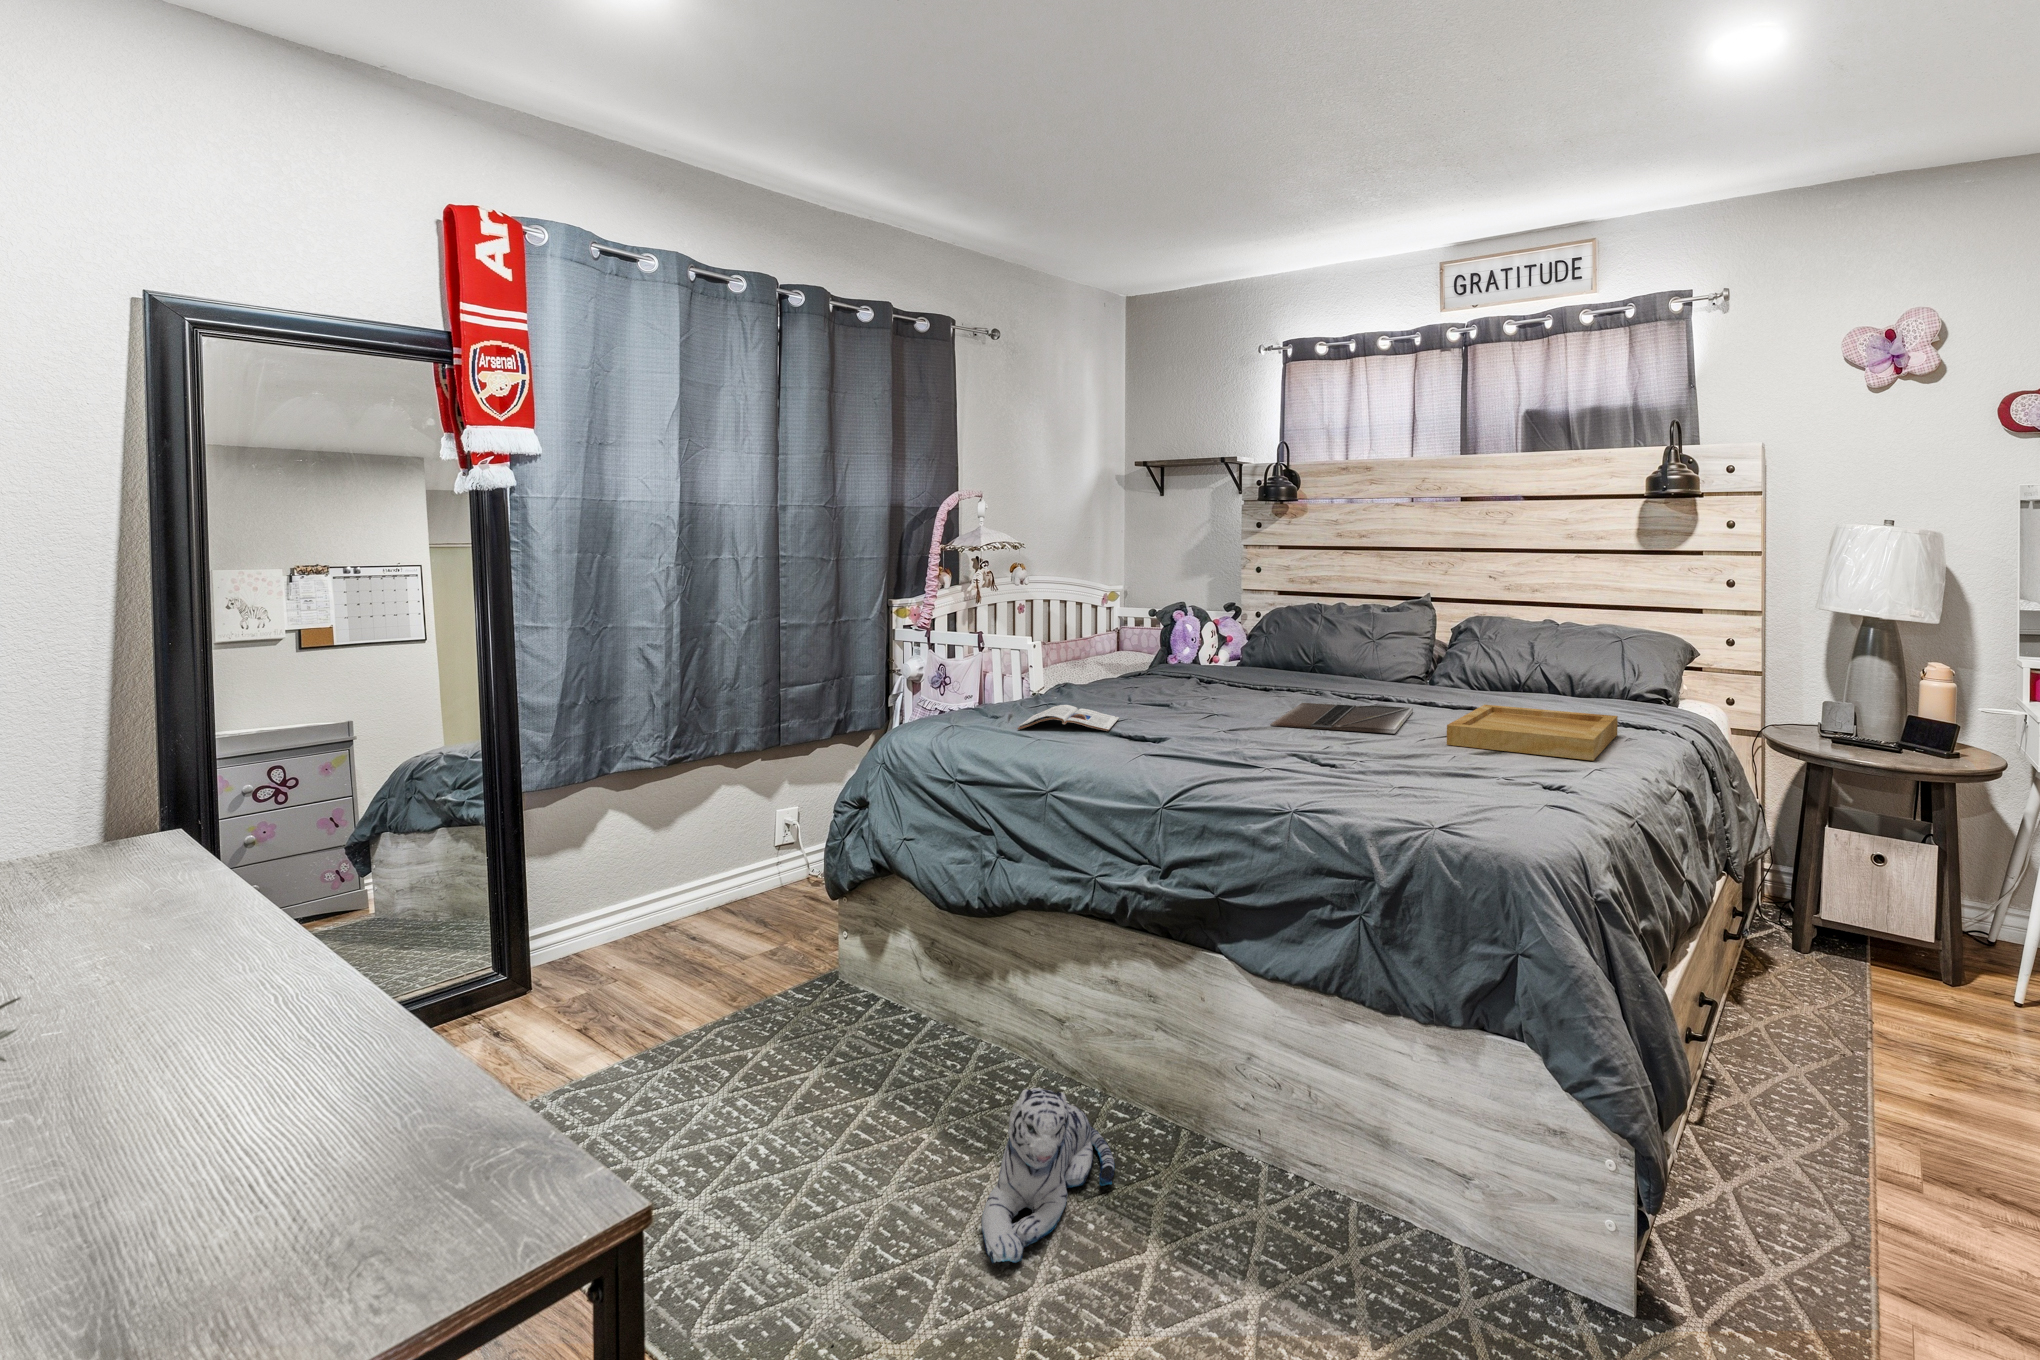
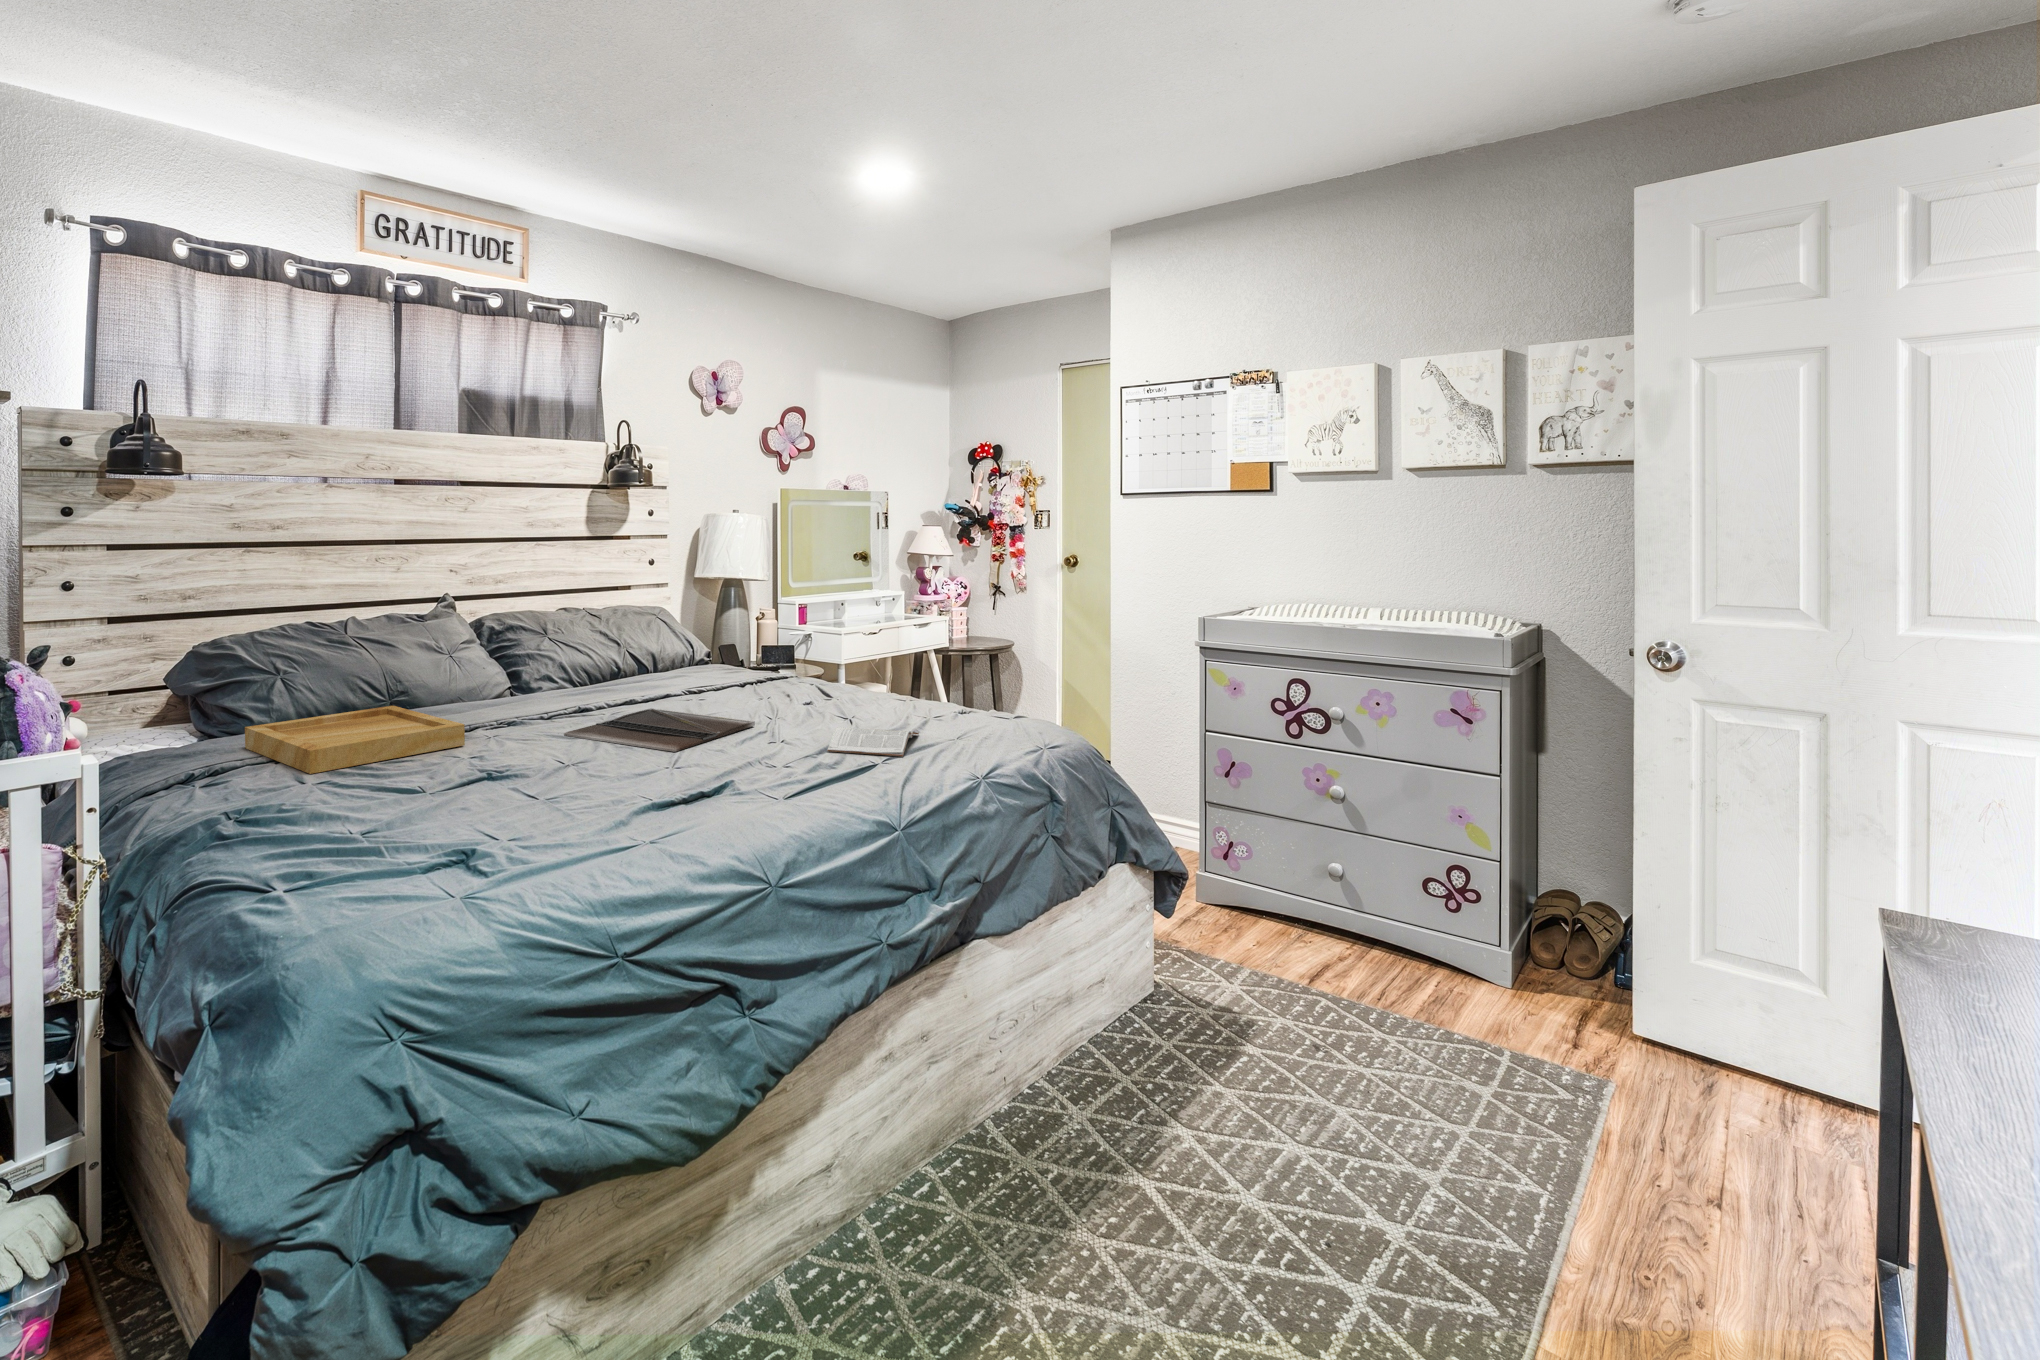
magazine: present [1018,705,1119,731] -> present [827,728,919,757]
tray: present [1447,705,1618,760] -> present [245,706,465,774]
plush toy: present [981,1088,1115,1263] -> none [956,1127,1198,1305]

